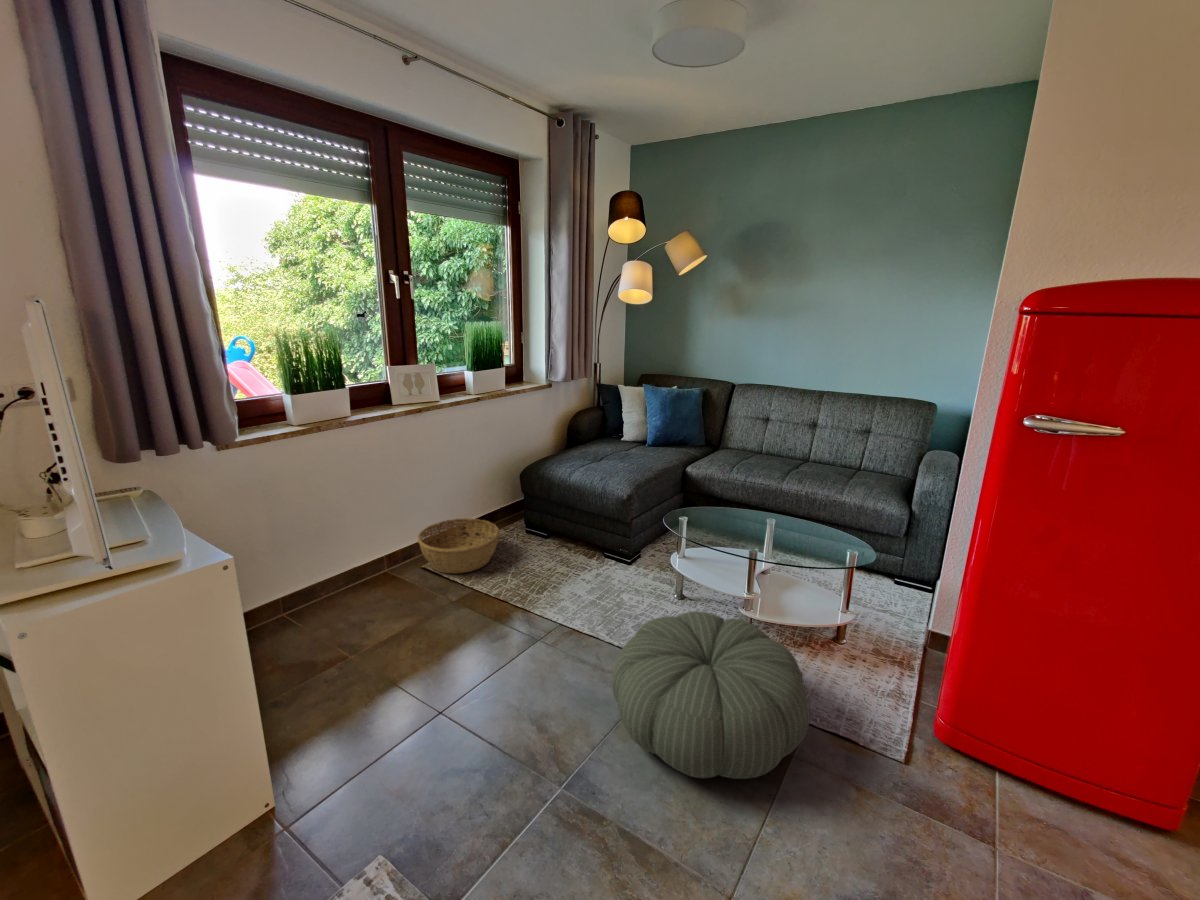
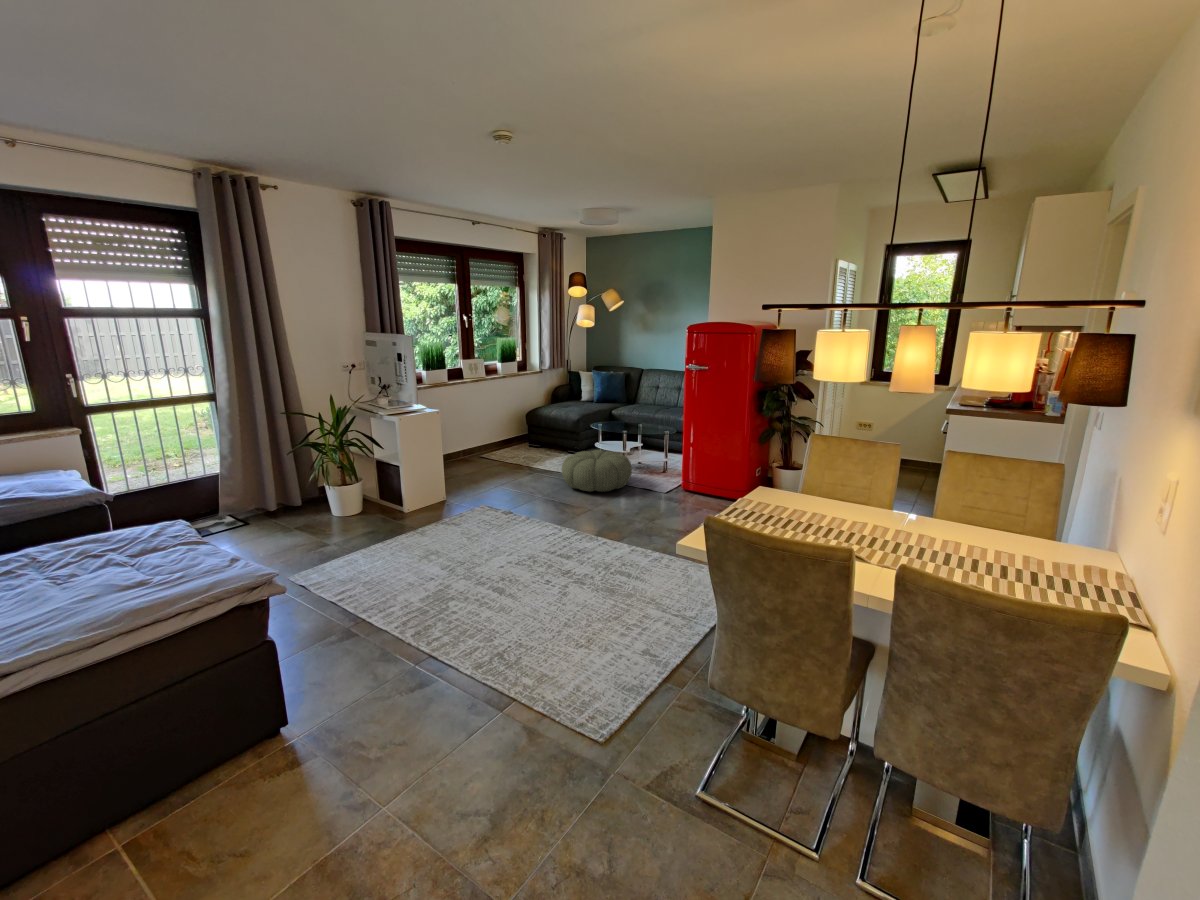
basket: present [418,518,500,573] -> none [477,435,517,457]

